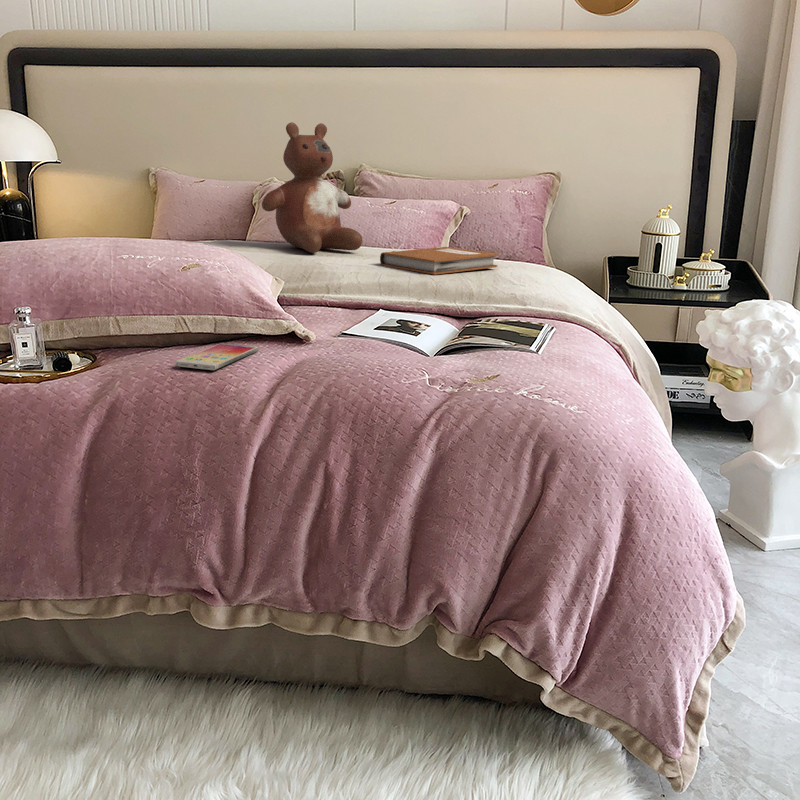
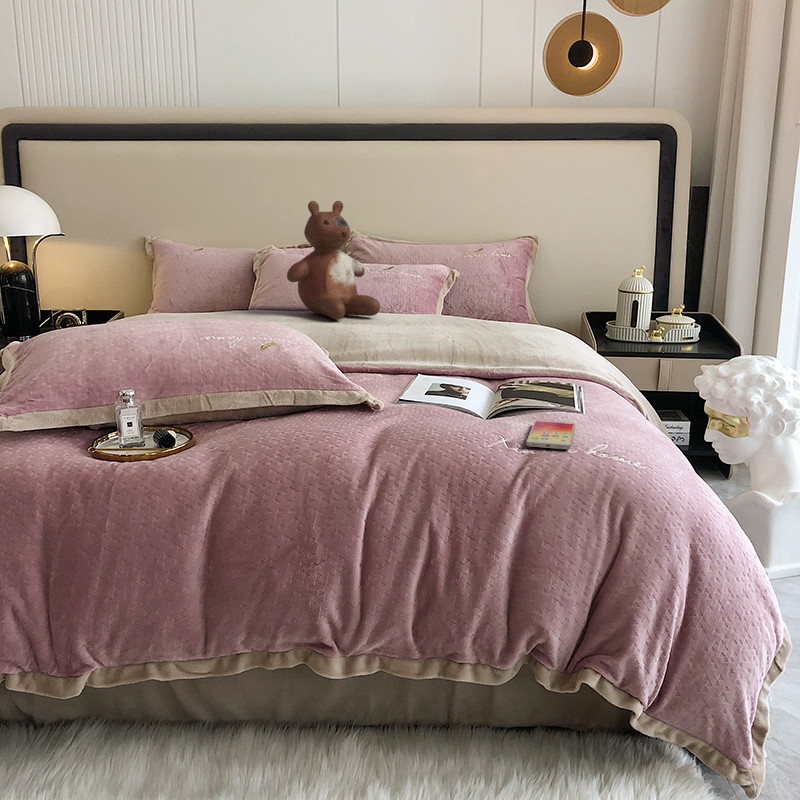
notebook: present [380,247,498,275] -> none [404,311,510,340]
smartphone: present [176,343,259,370] -> present [526,420,575,449]

